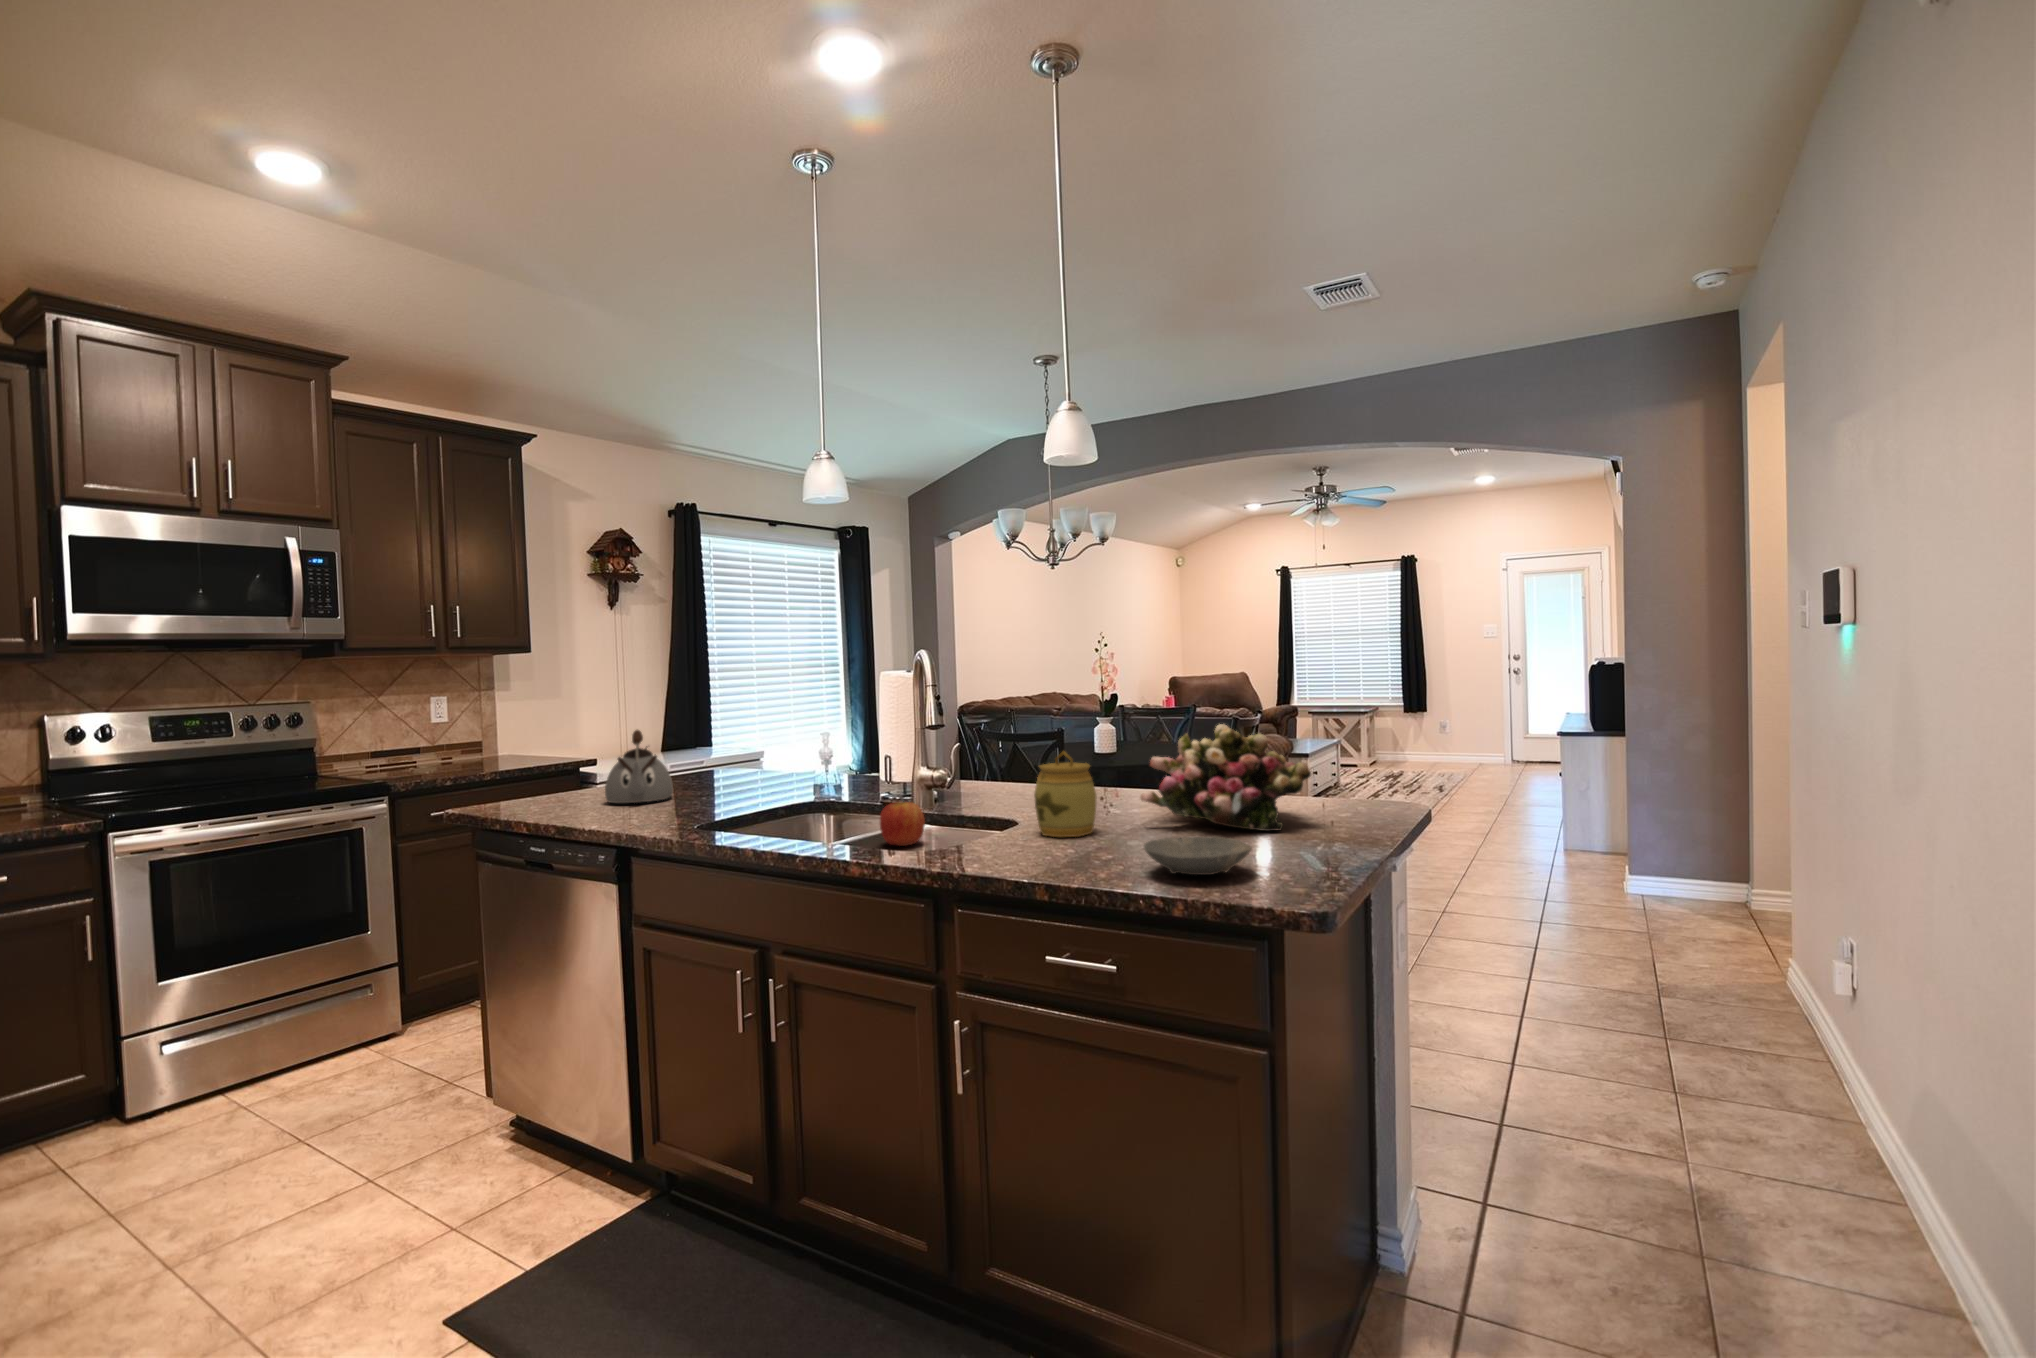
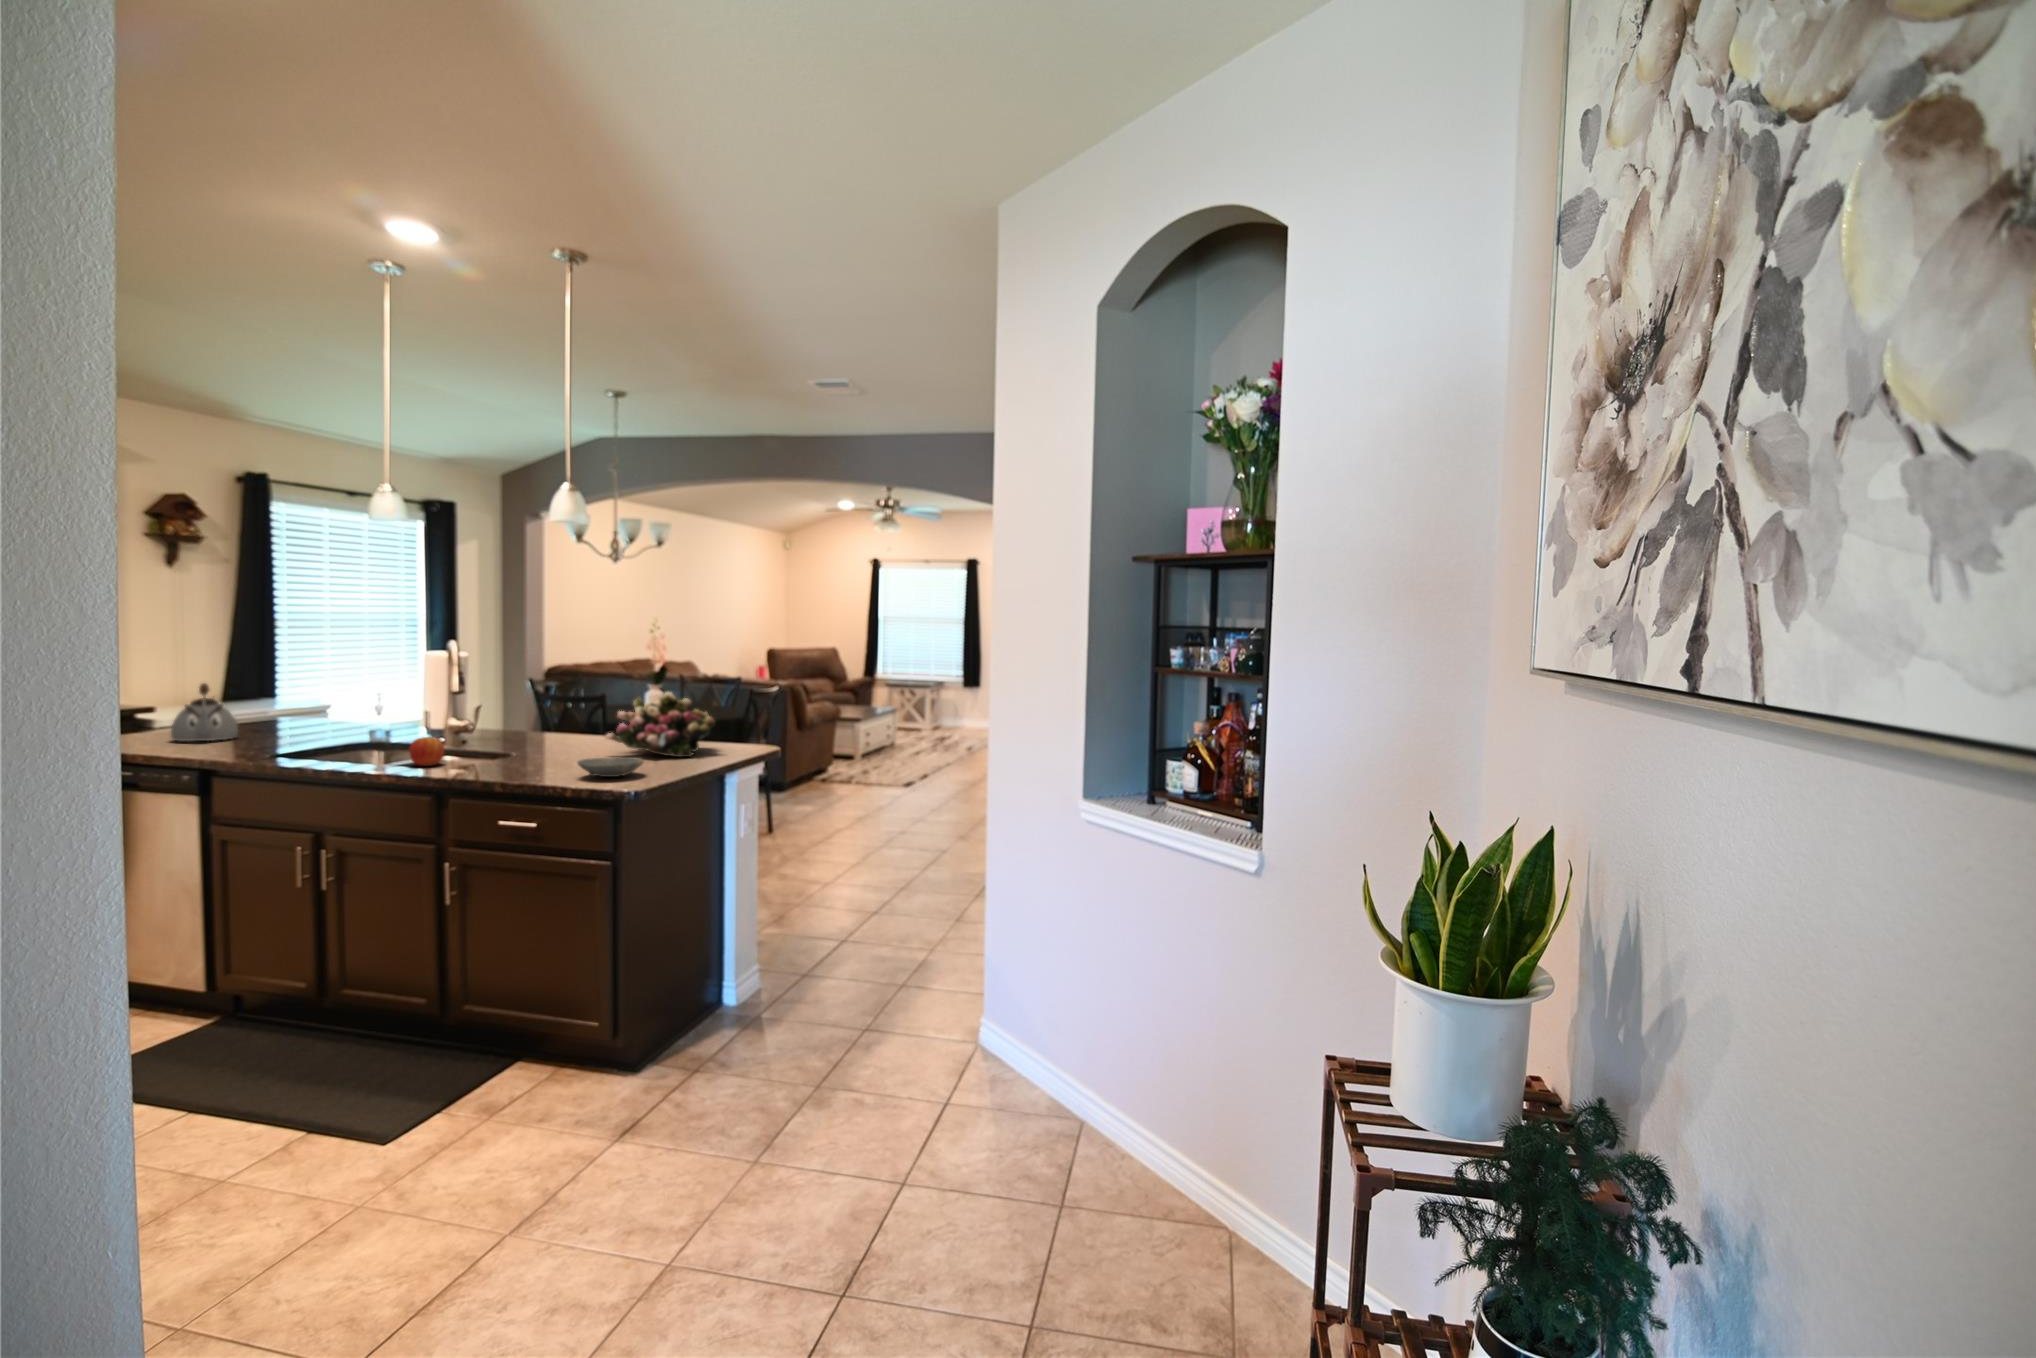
jar: present [1034,751,1096,837] -> none [529,706,572,761]

